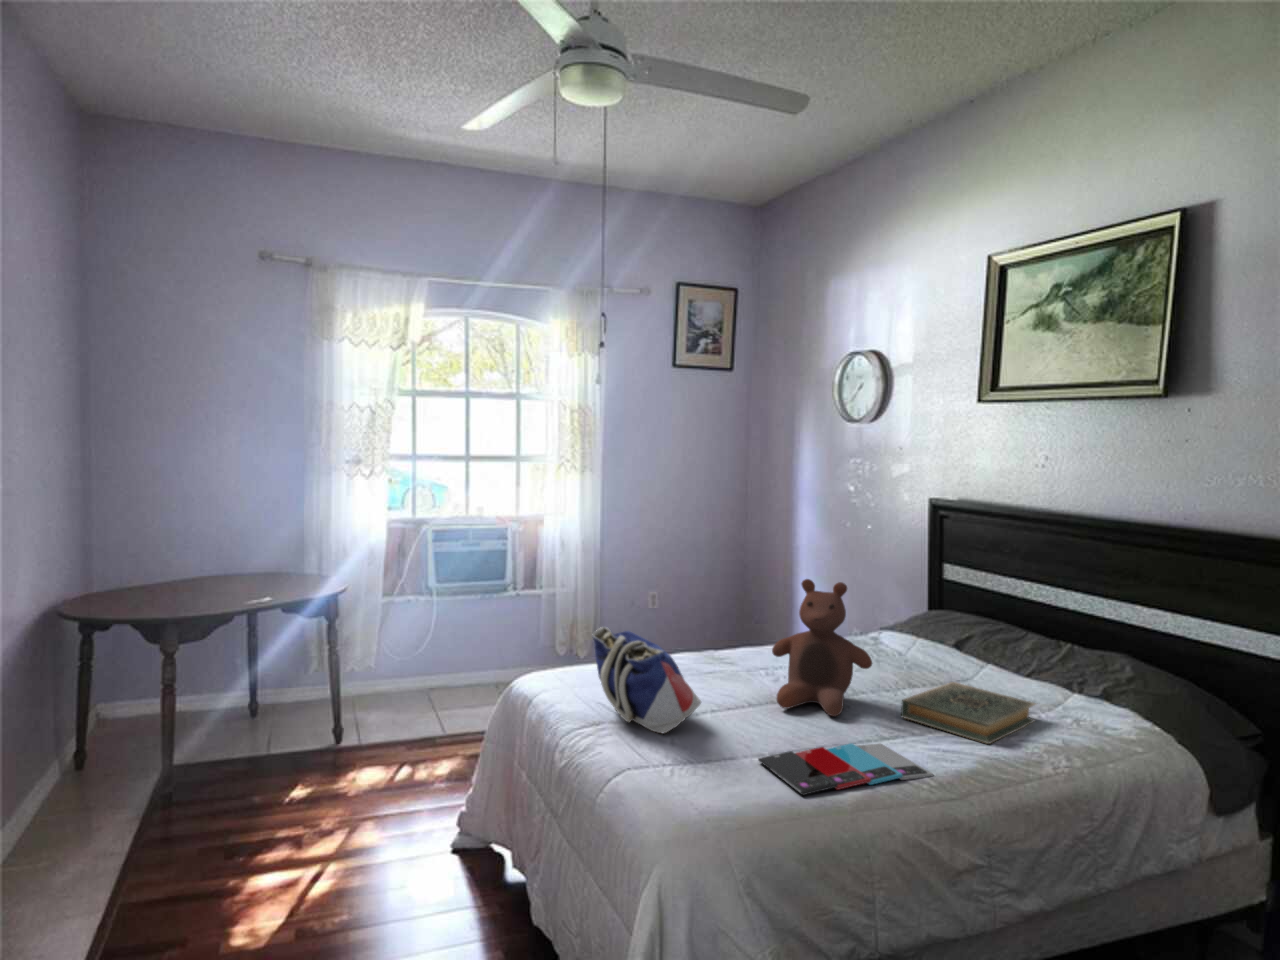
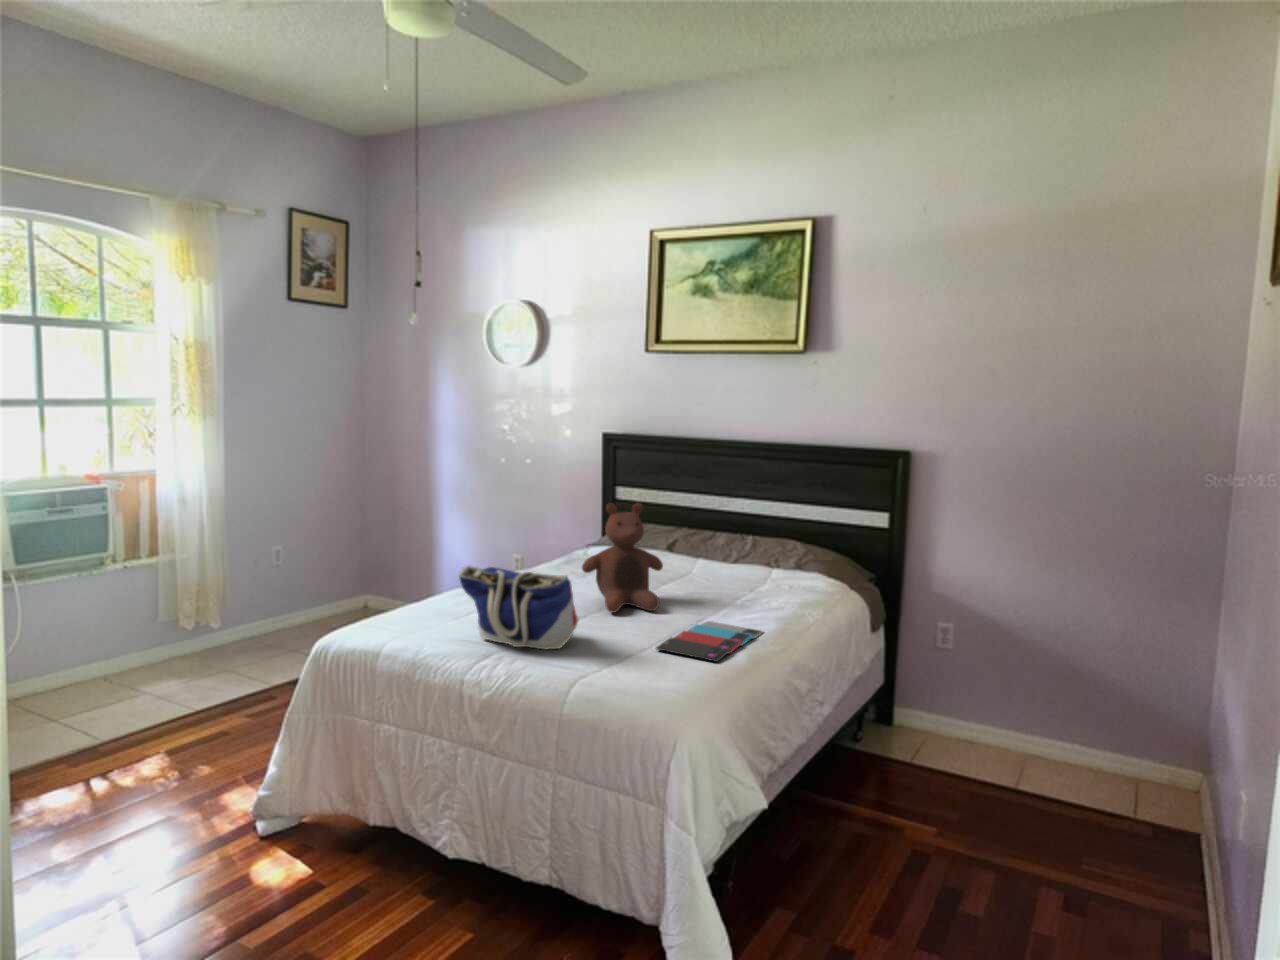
hardback book: present [901,682,1035,744] -> none [693,572,766,608]

